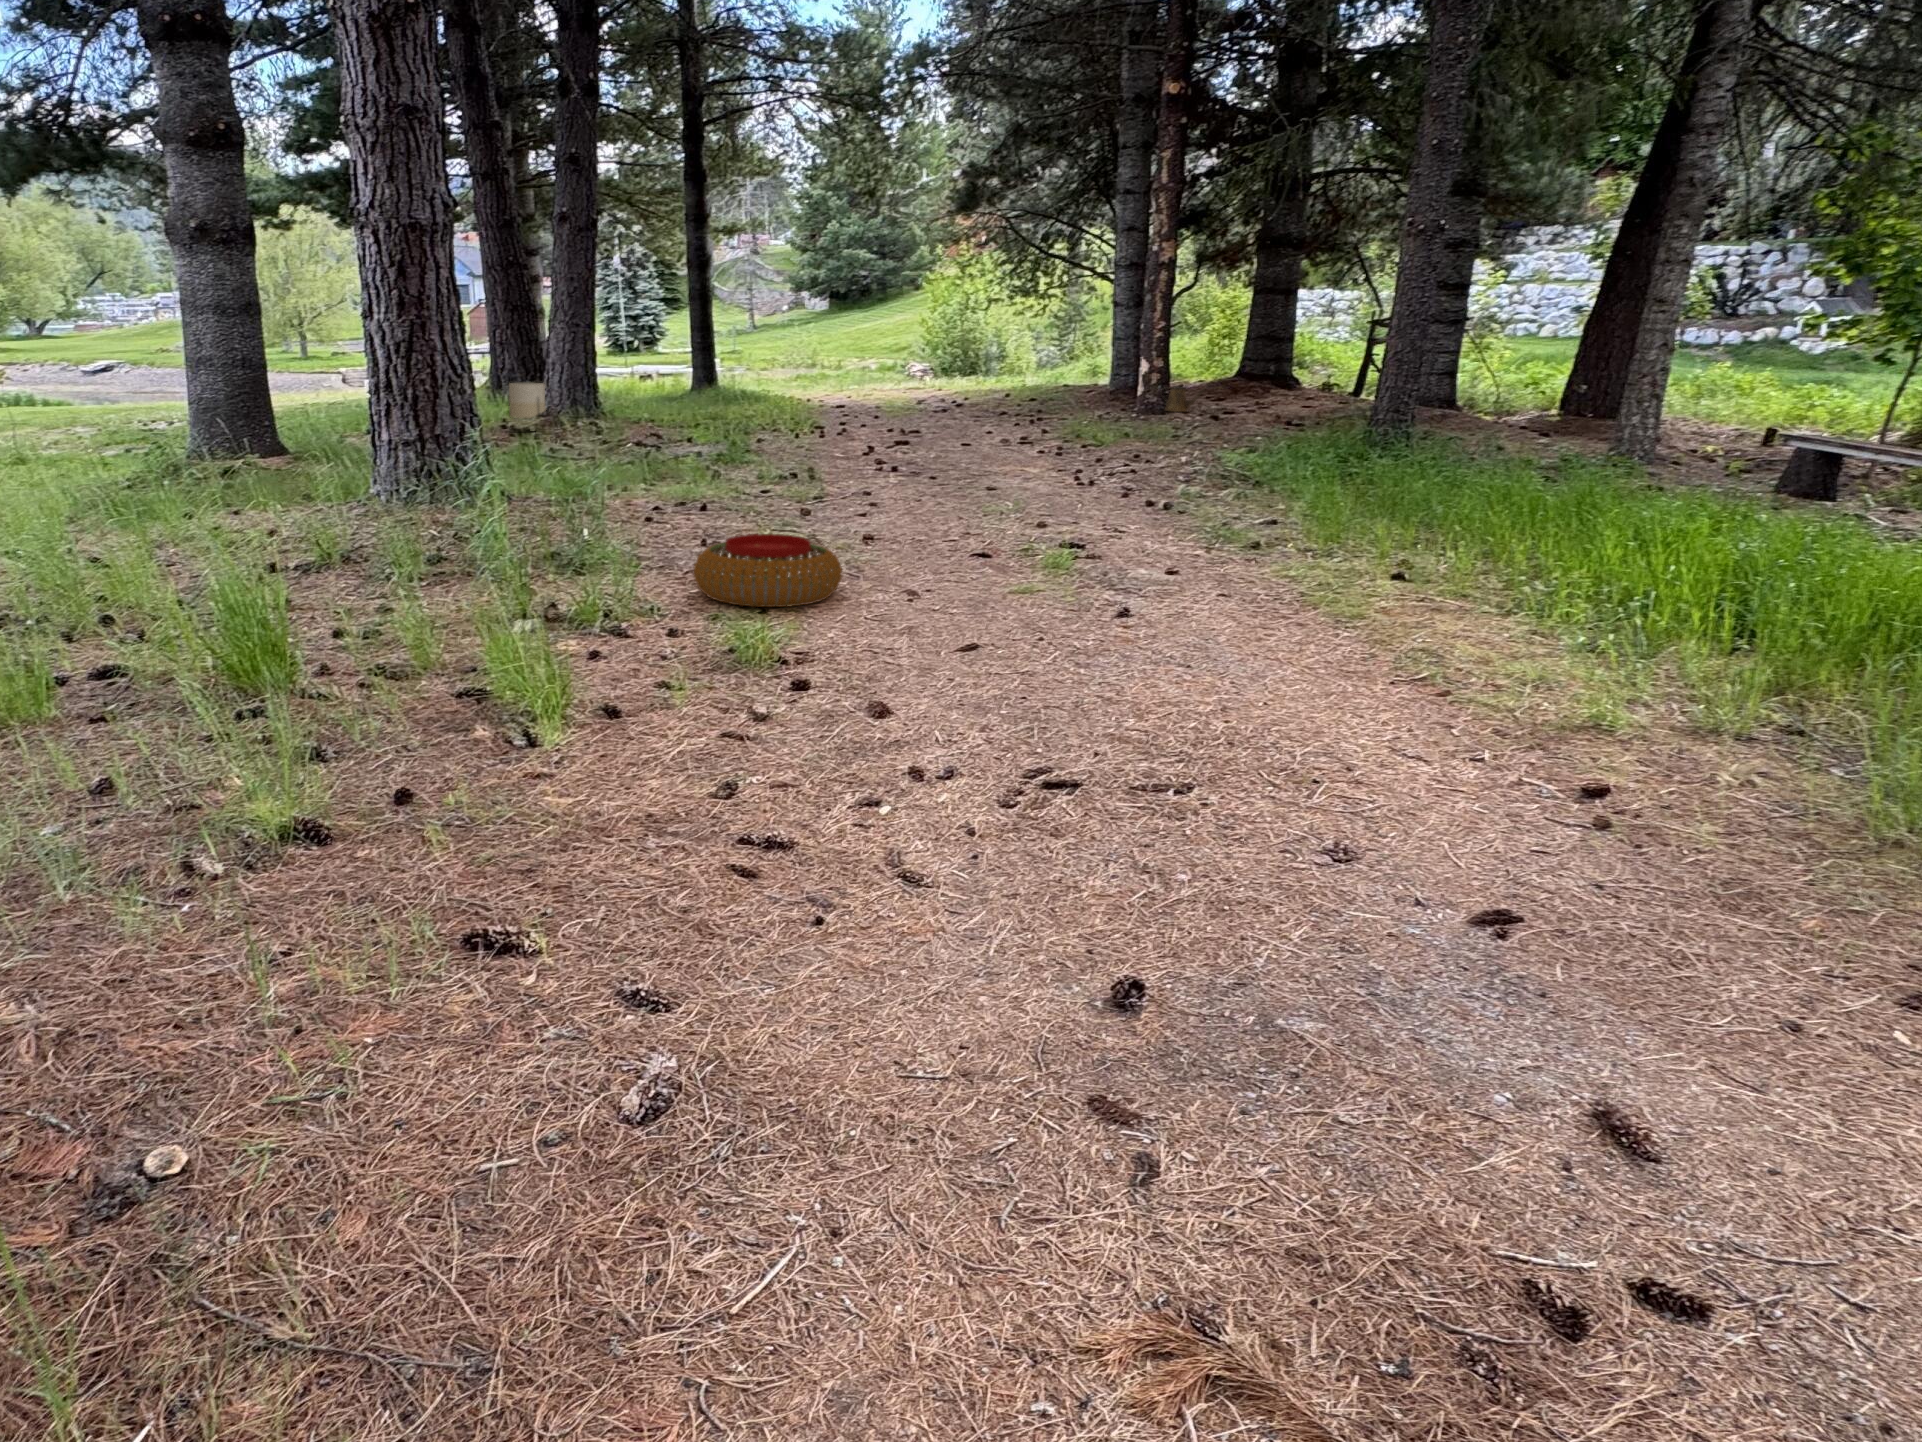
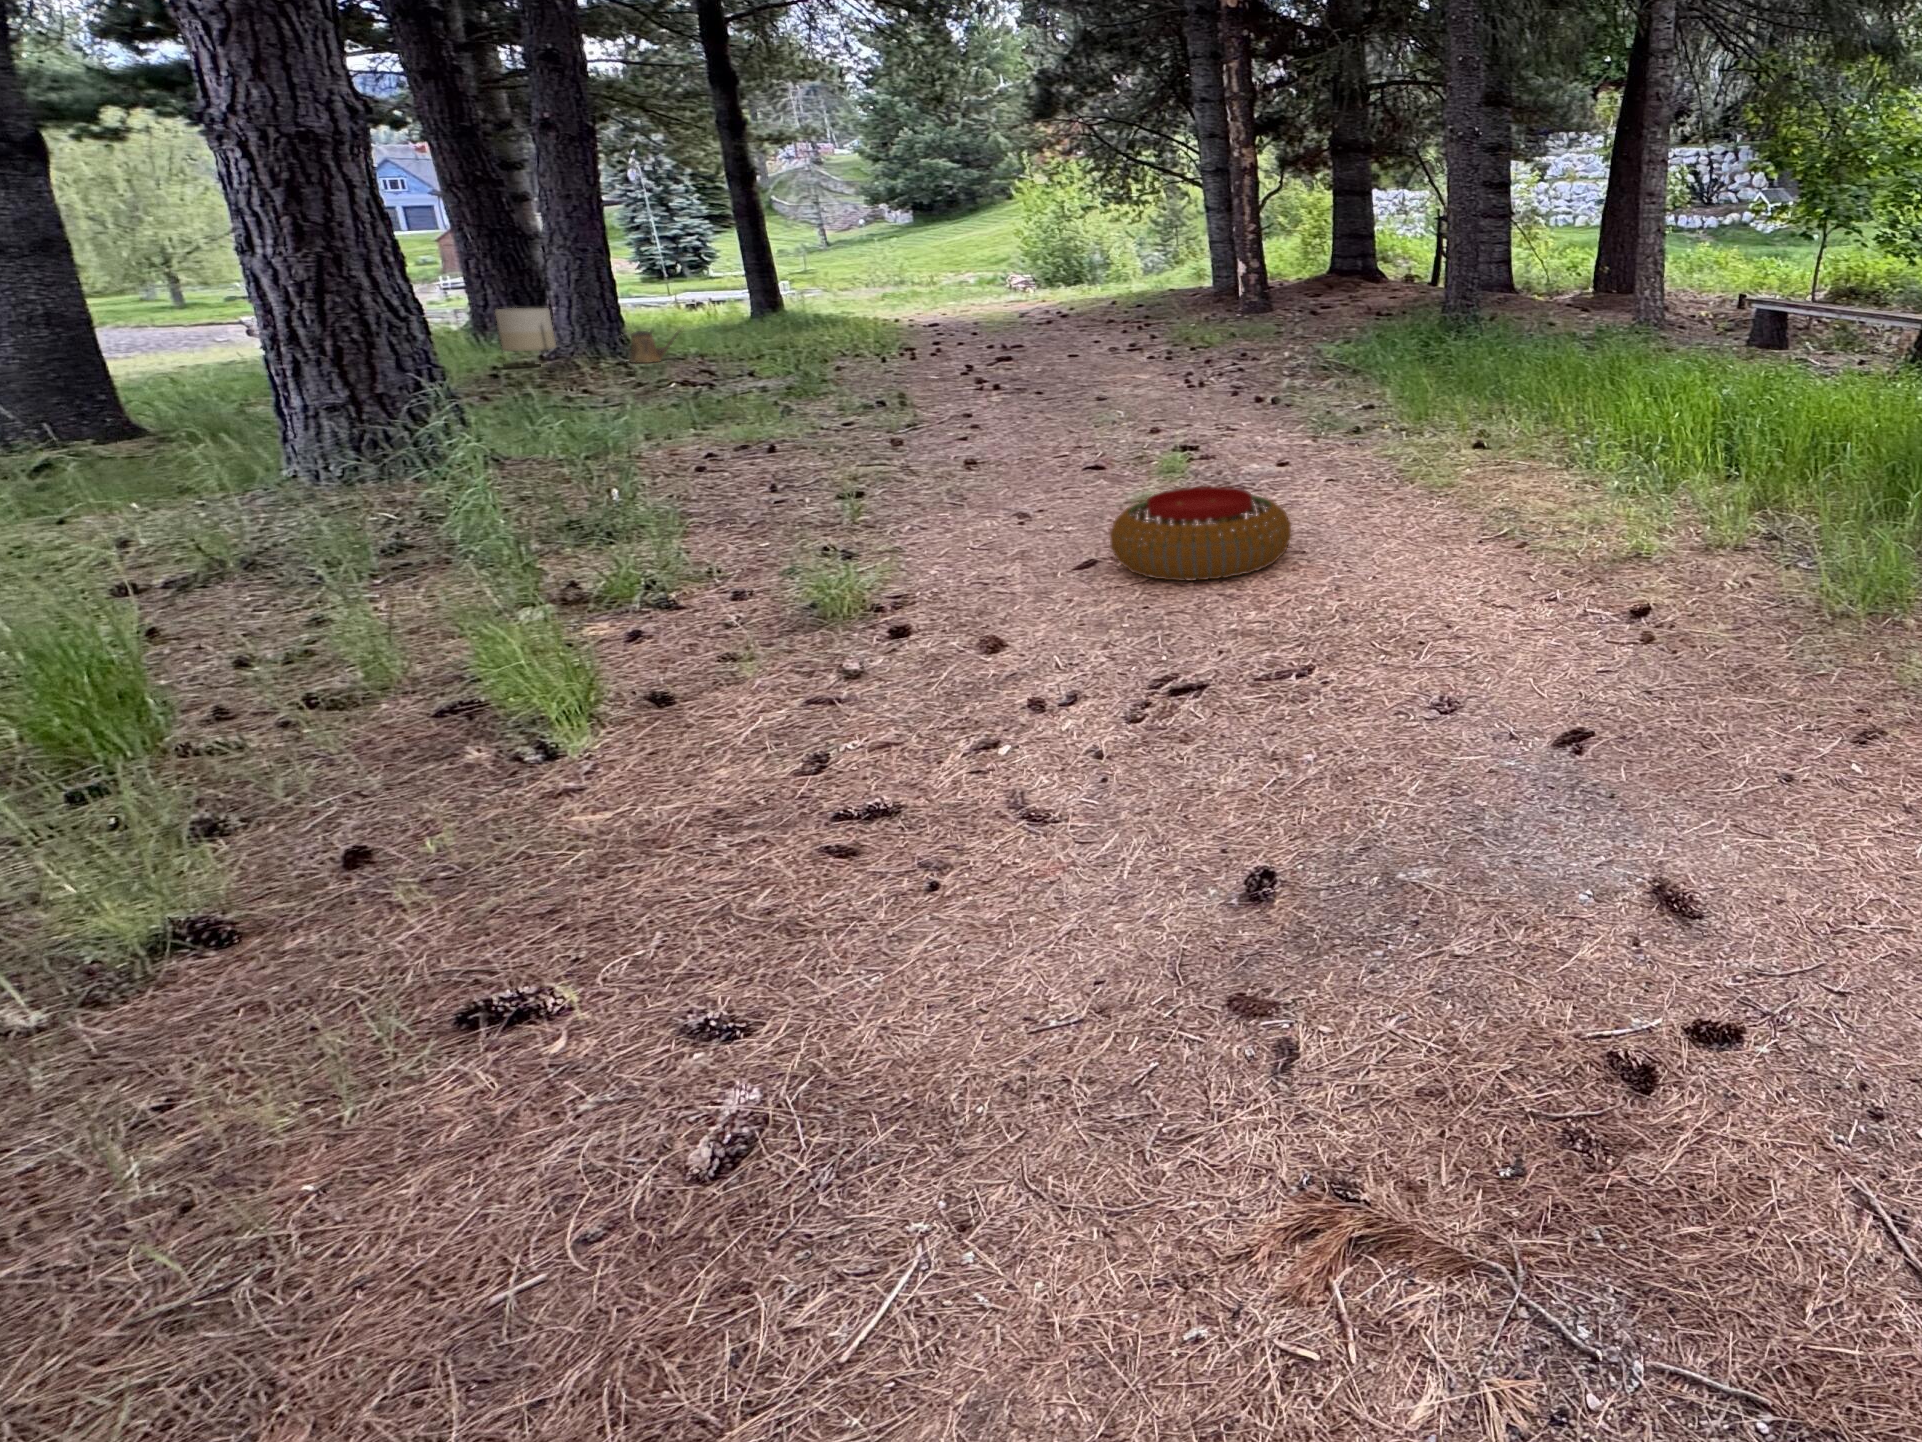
watering can: present [1165,386,1204,412] -> present [630,330,680,363]
pouf: present [694,534,842,607] -> present [1110,486,1292,581]

